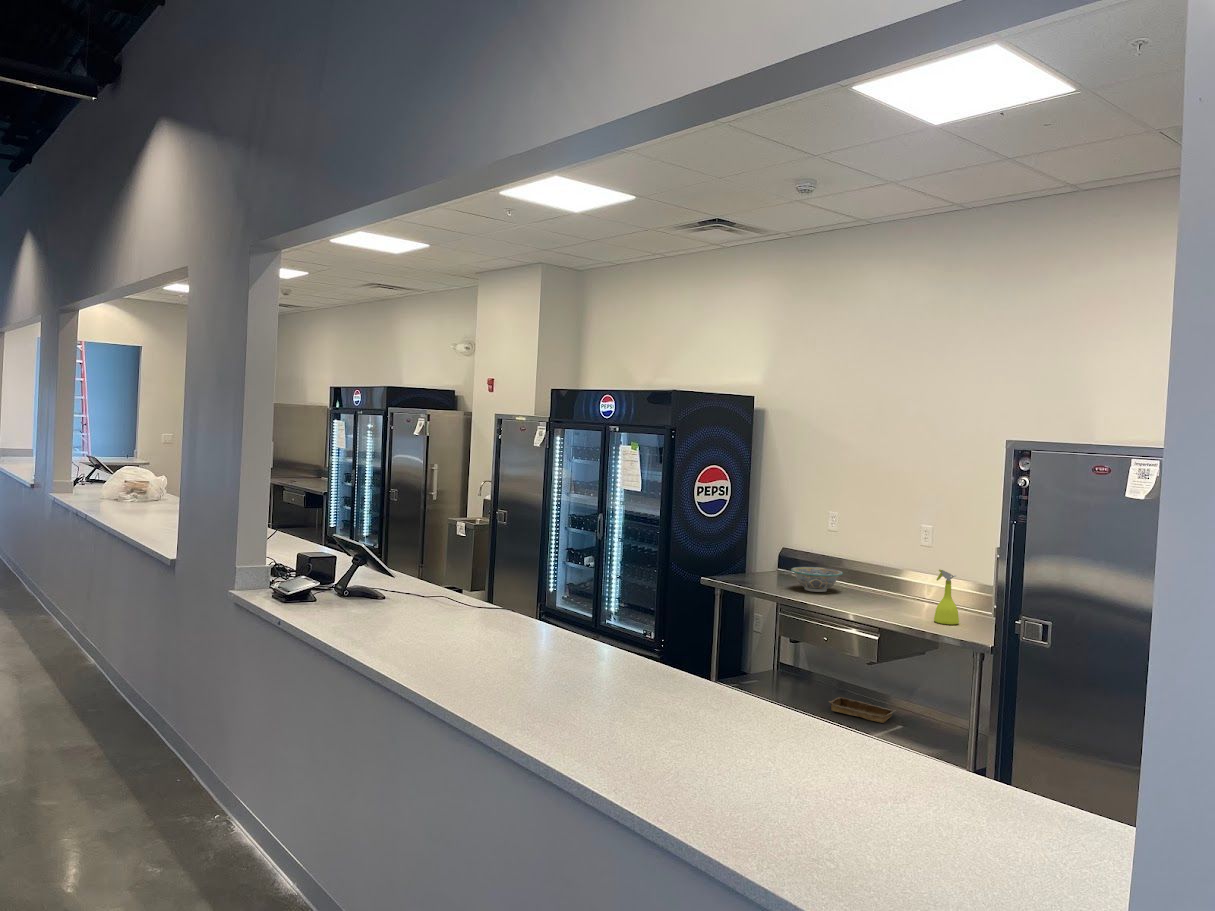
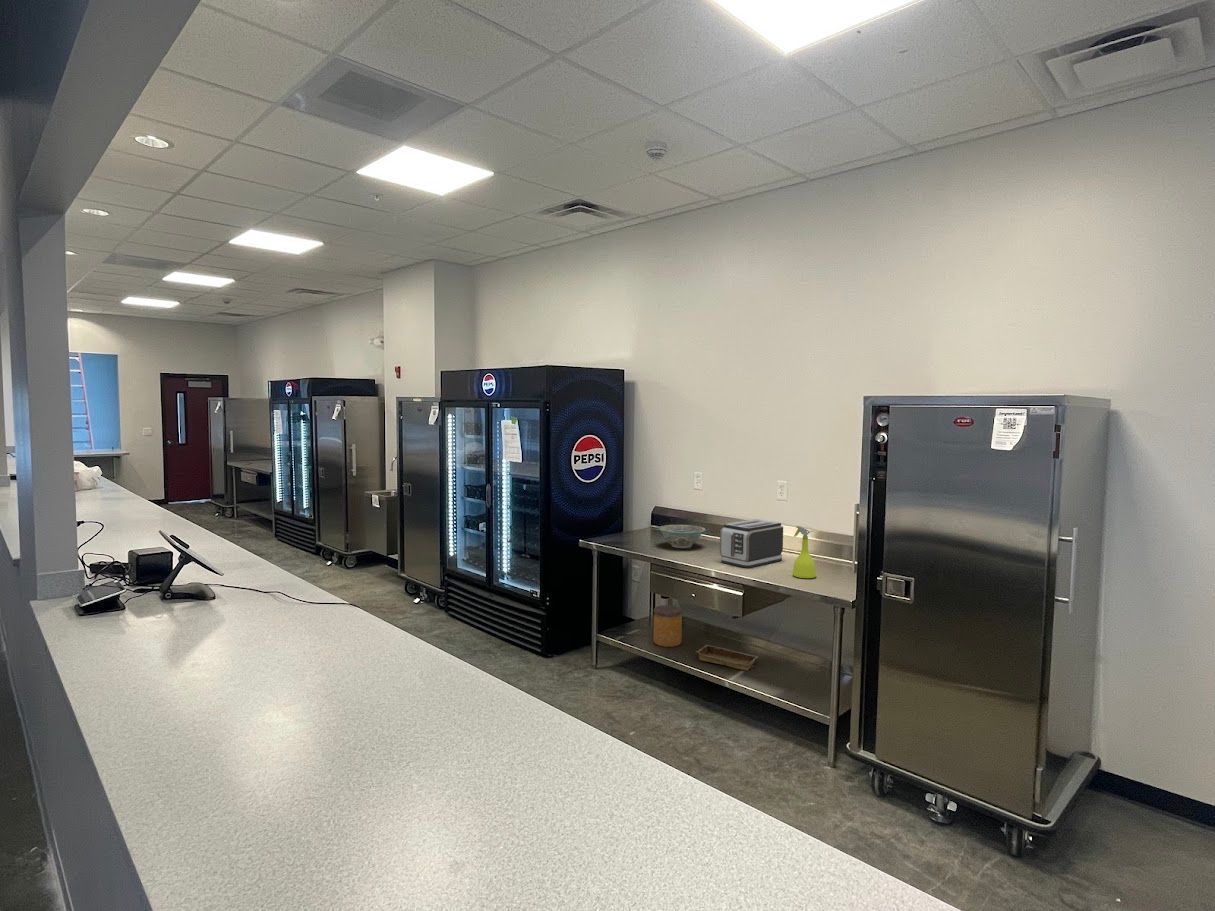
toaster: none [857,563,928,612] -> present [720,519,783,568]
jar: none [781,654,814,698] -> present [653,605,682,647]

